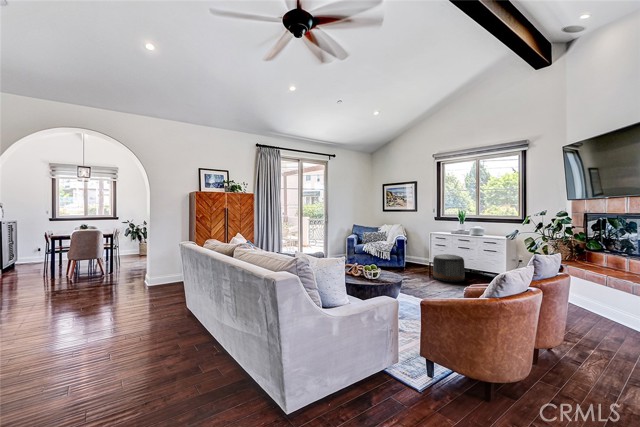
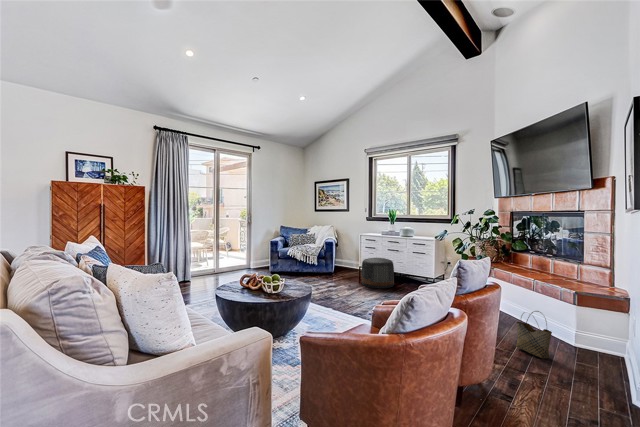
woven basket: none [588,301,623,342] -> present [516,311,552,358]

